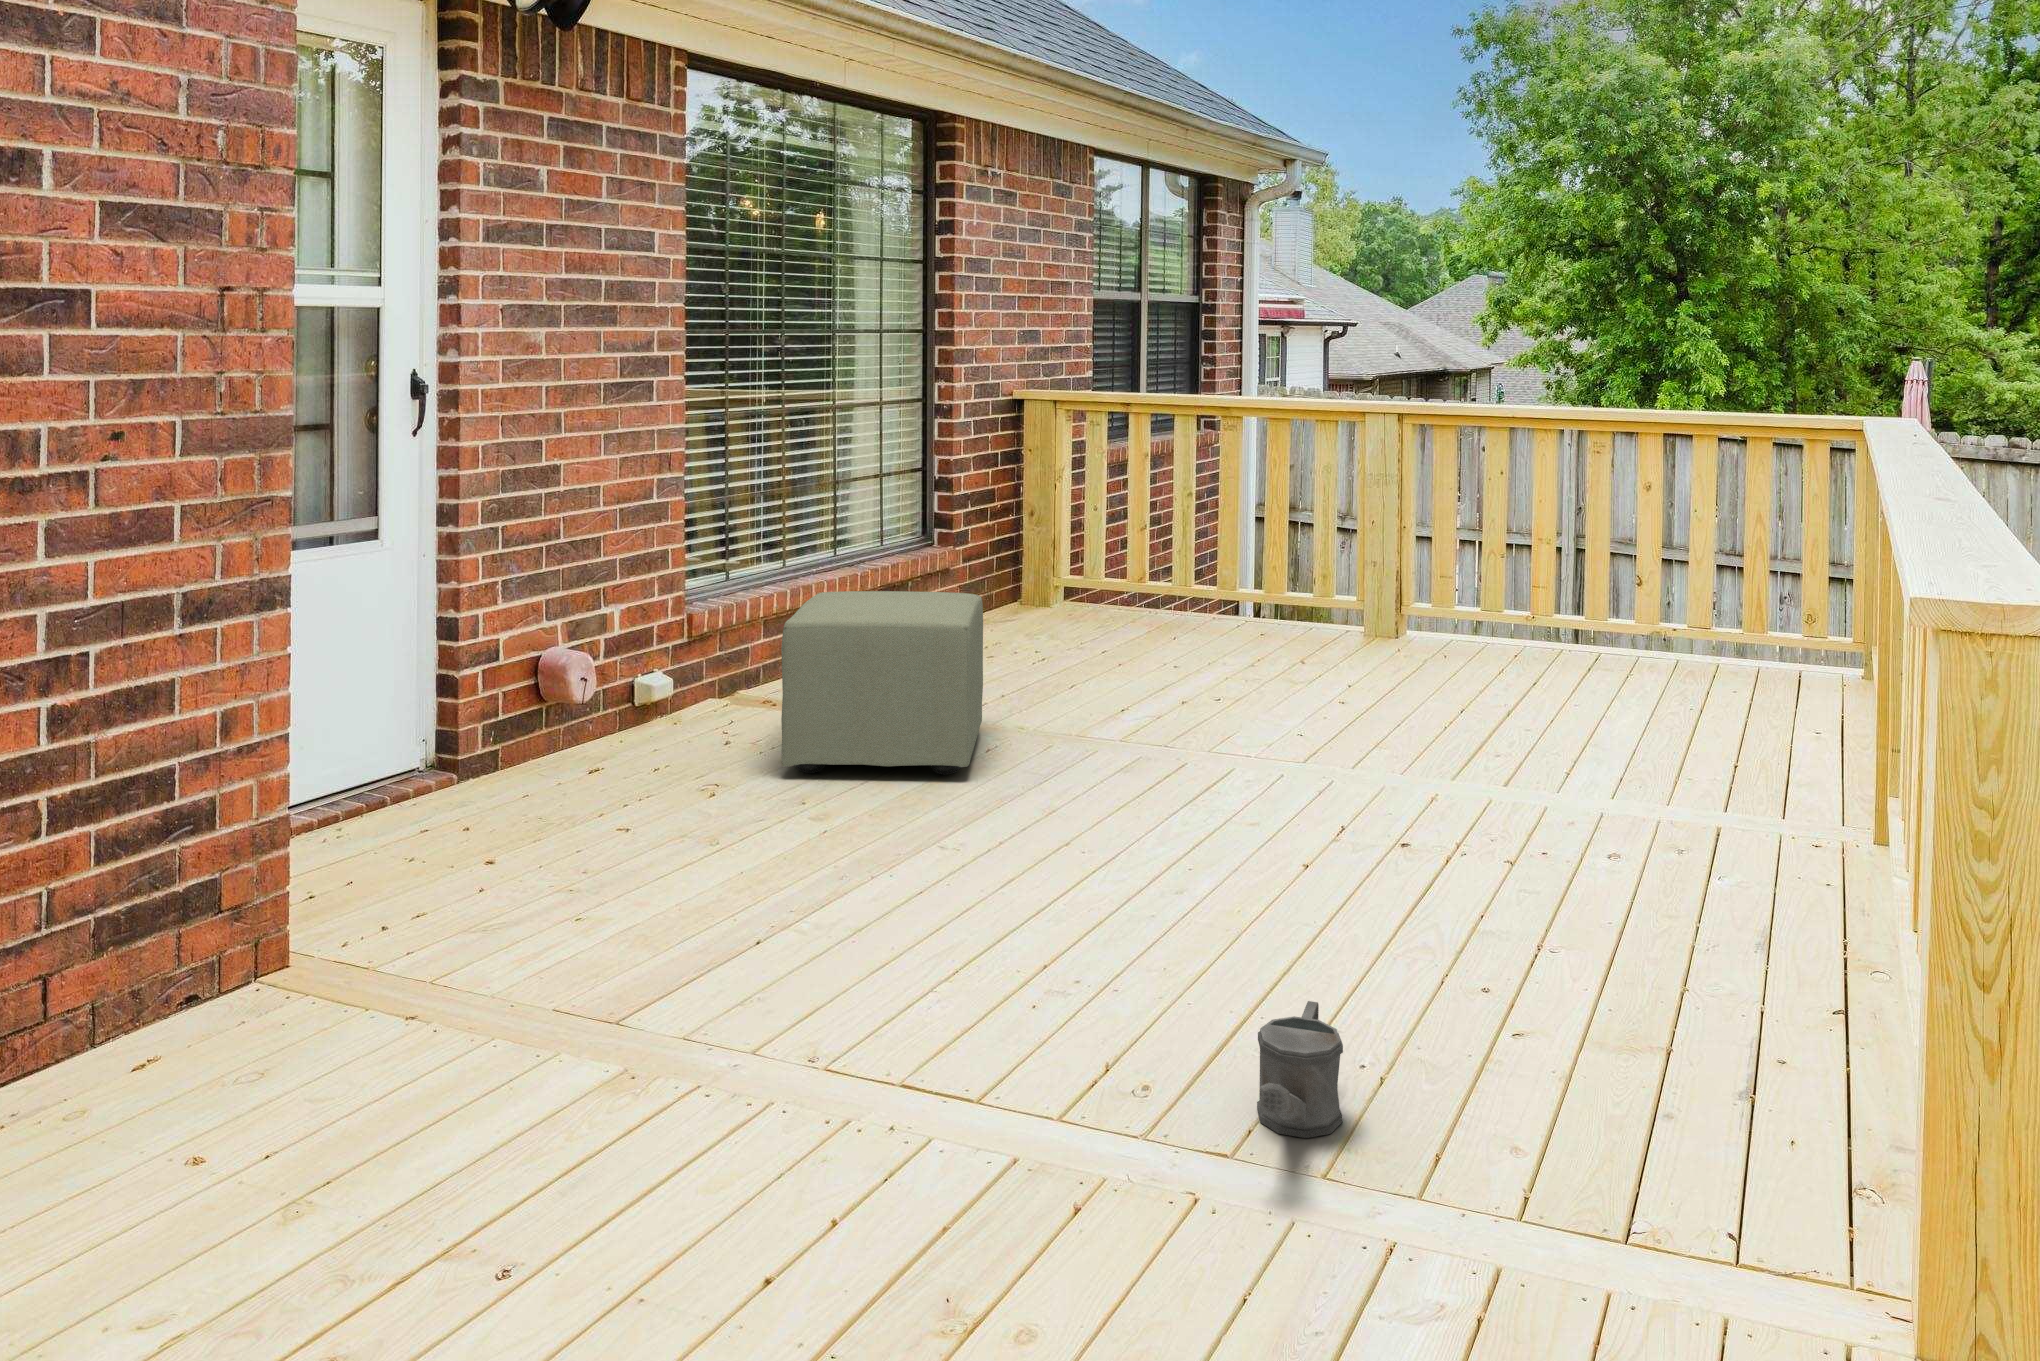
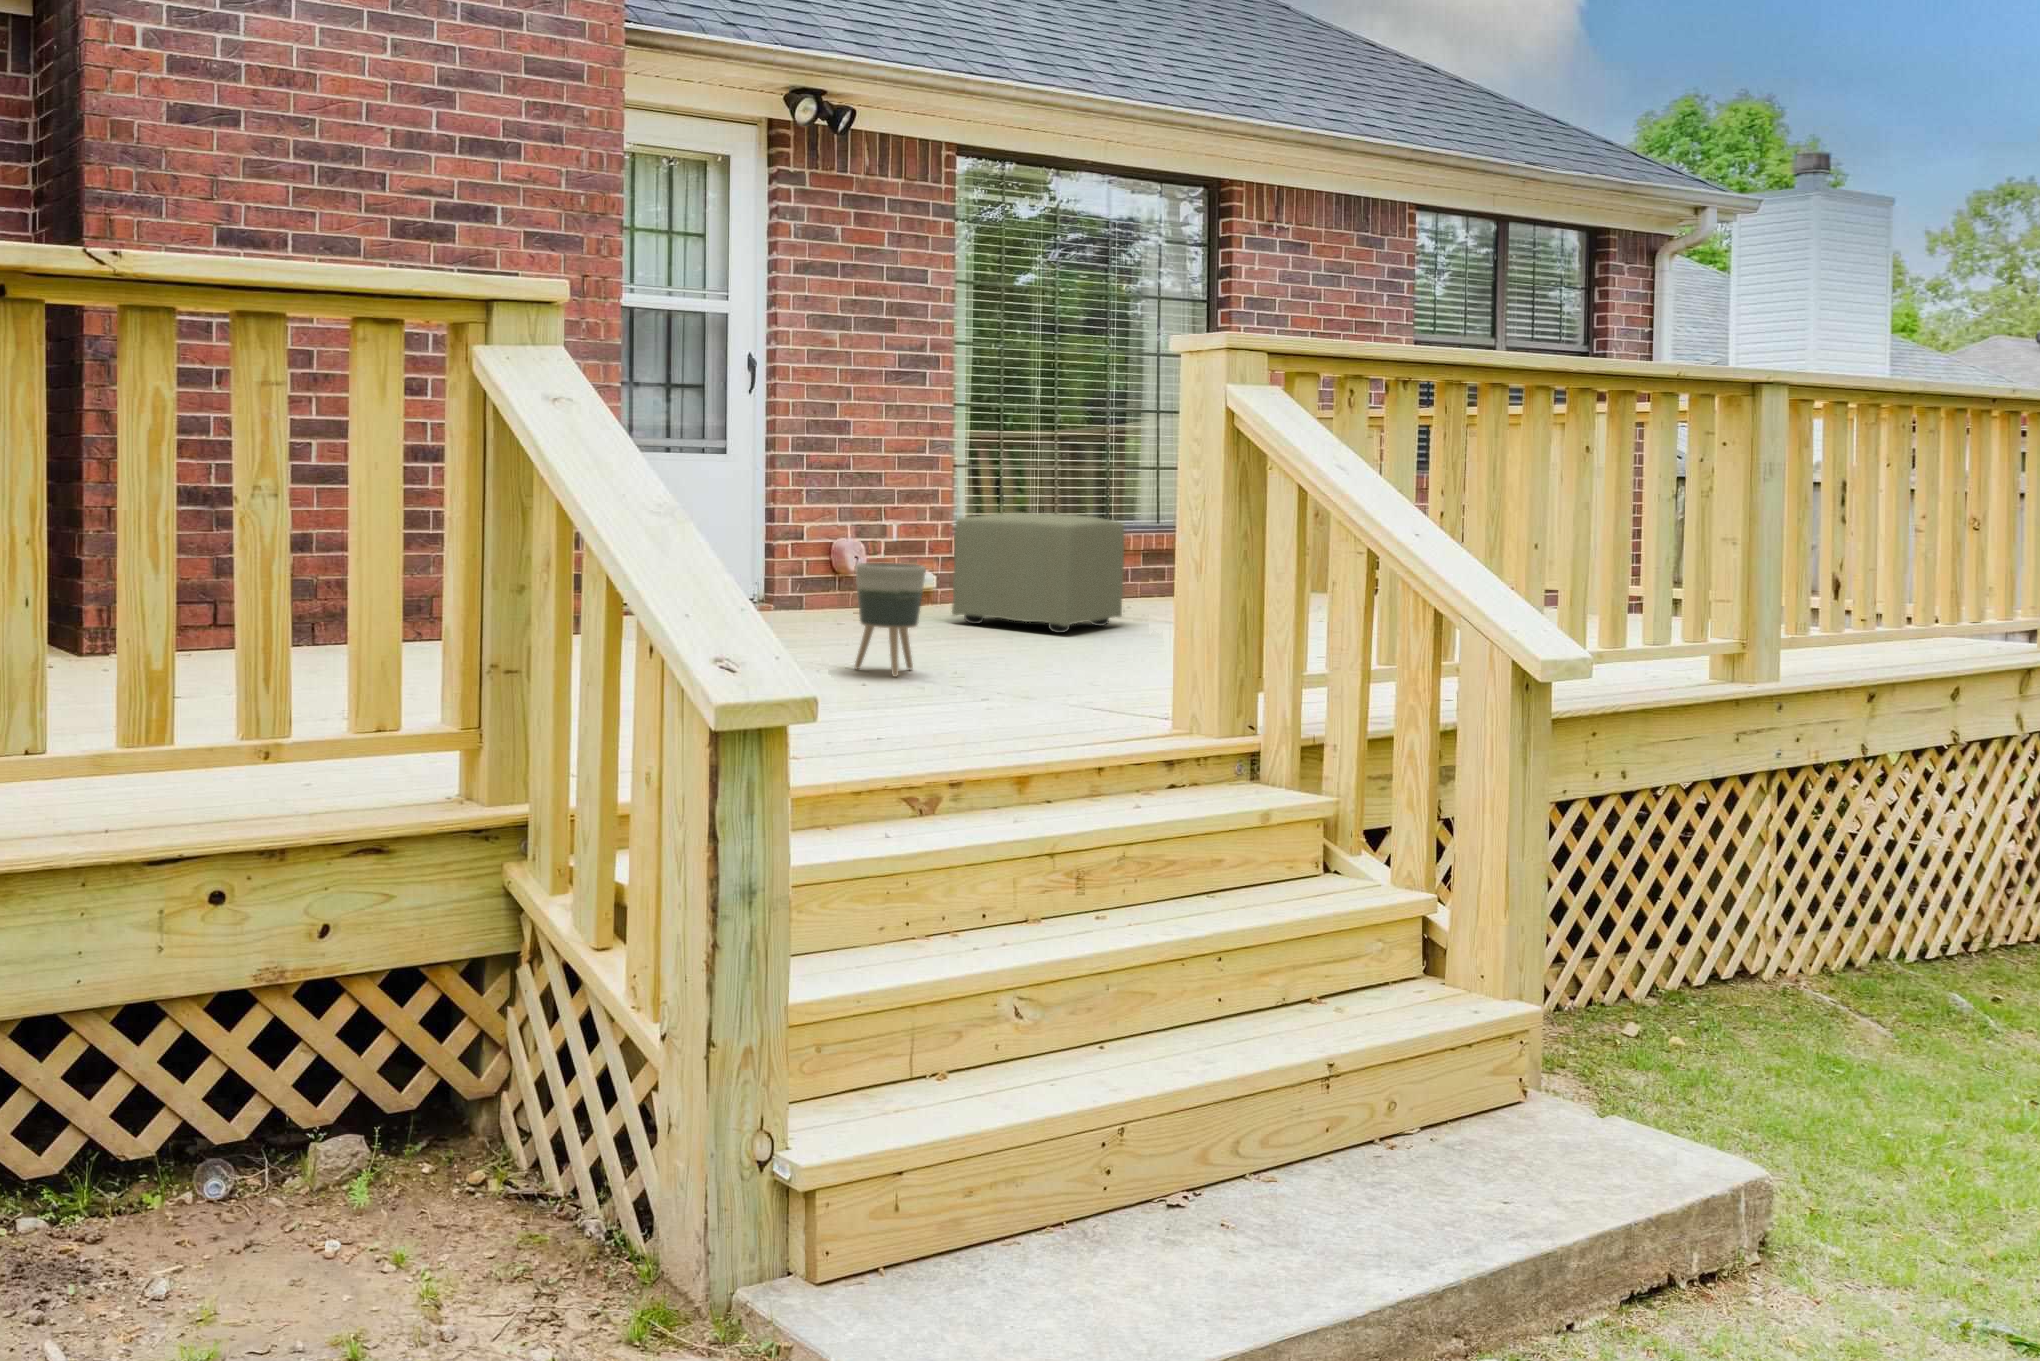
planter: none [865,788,982,997] -> present [855,563,926,676]
watering can: present [1257,1001,1343,1138] -> none [930,668,1040,727]

